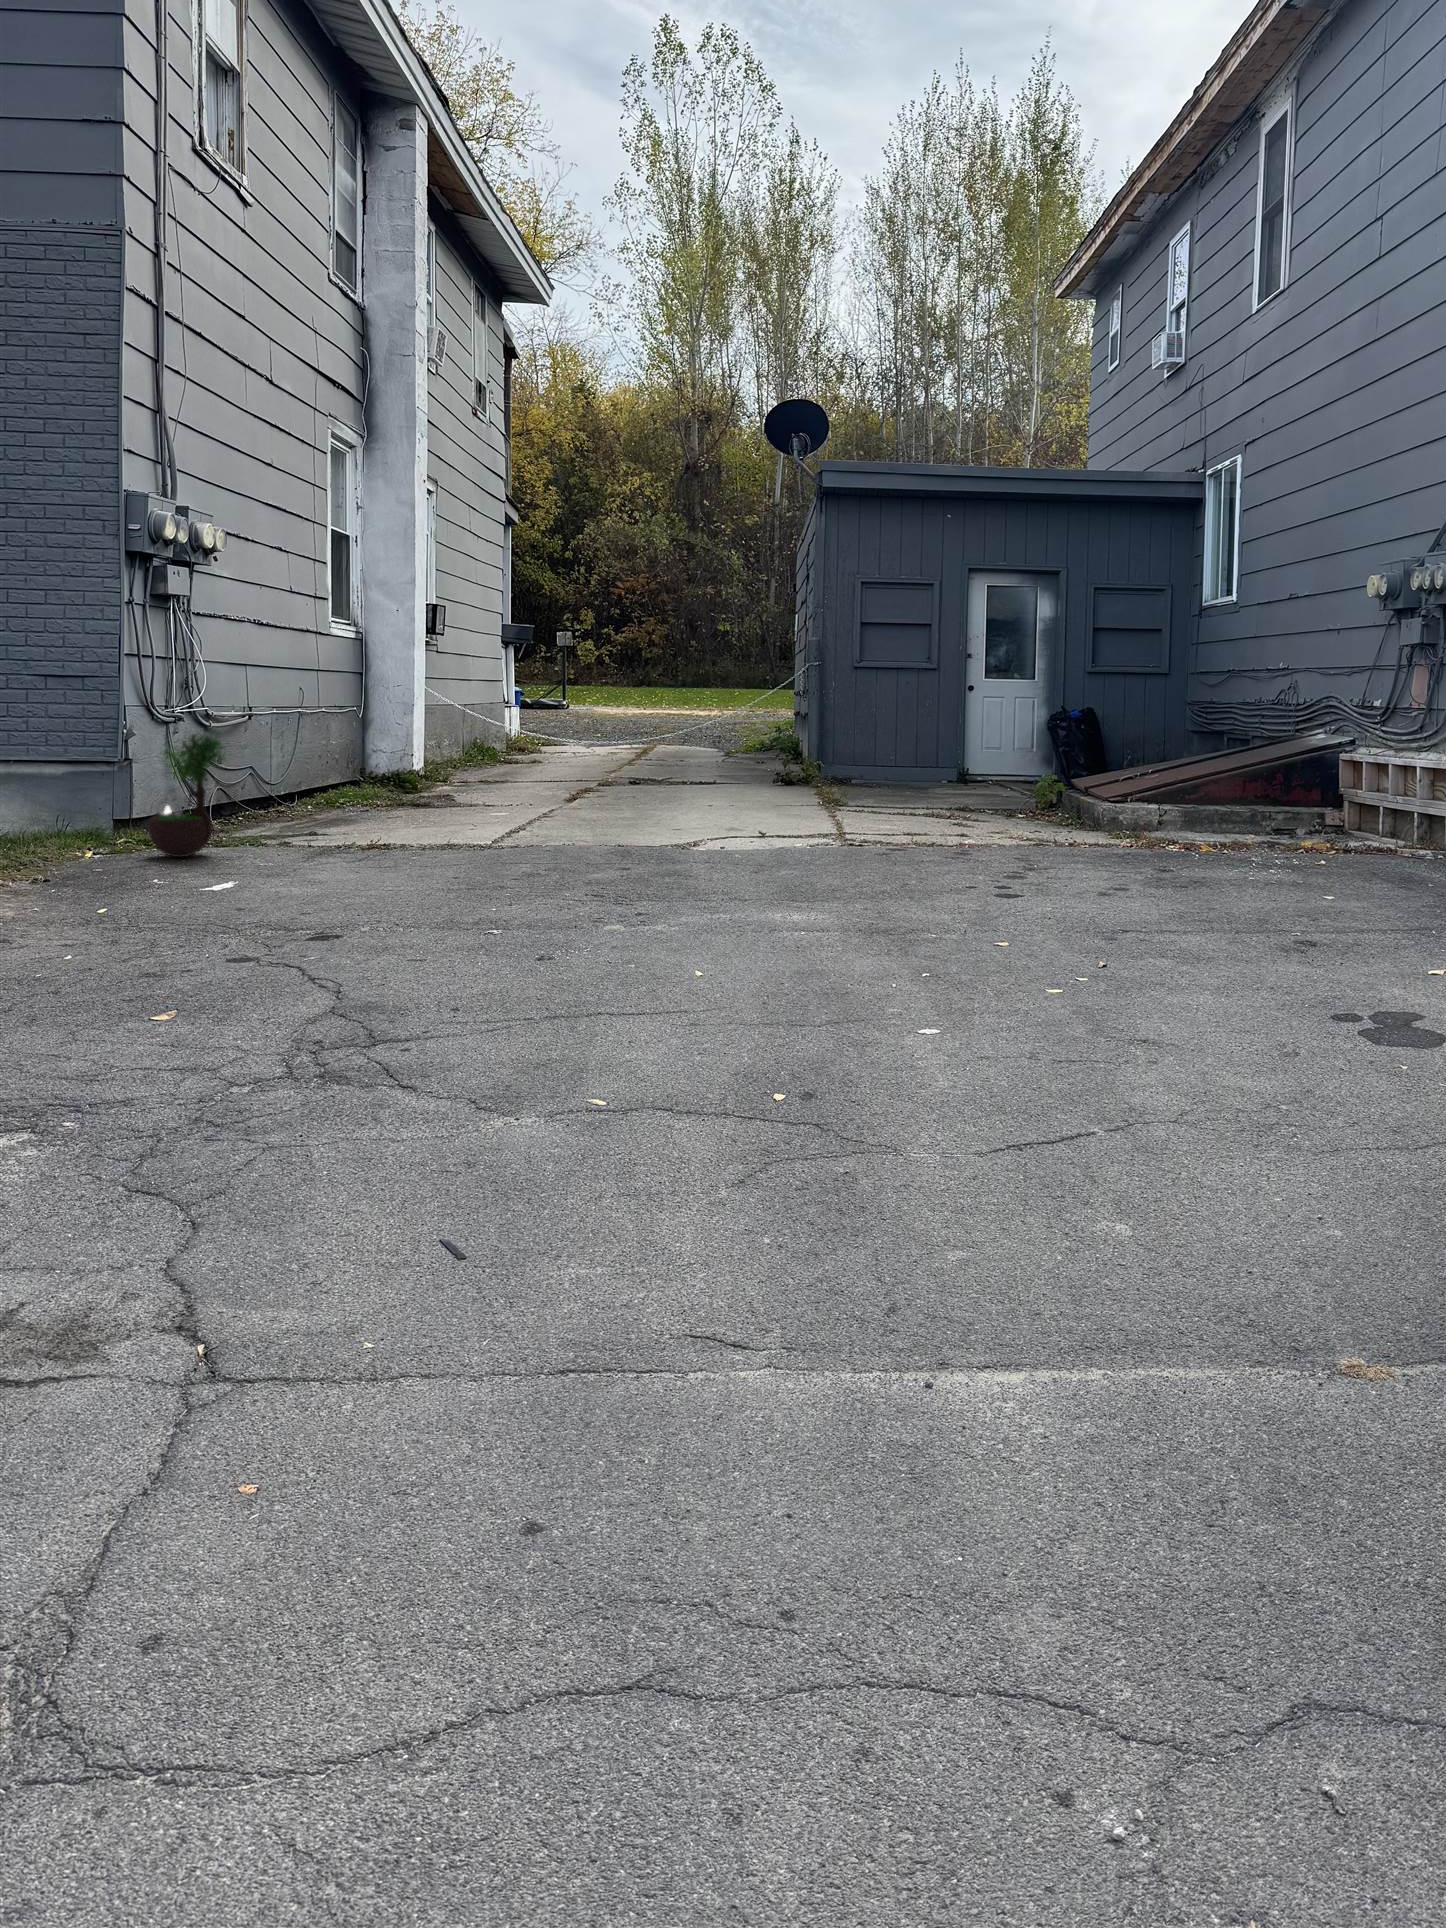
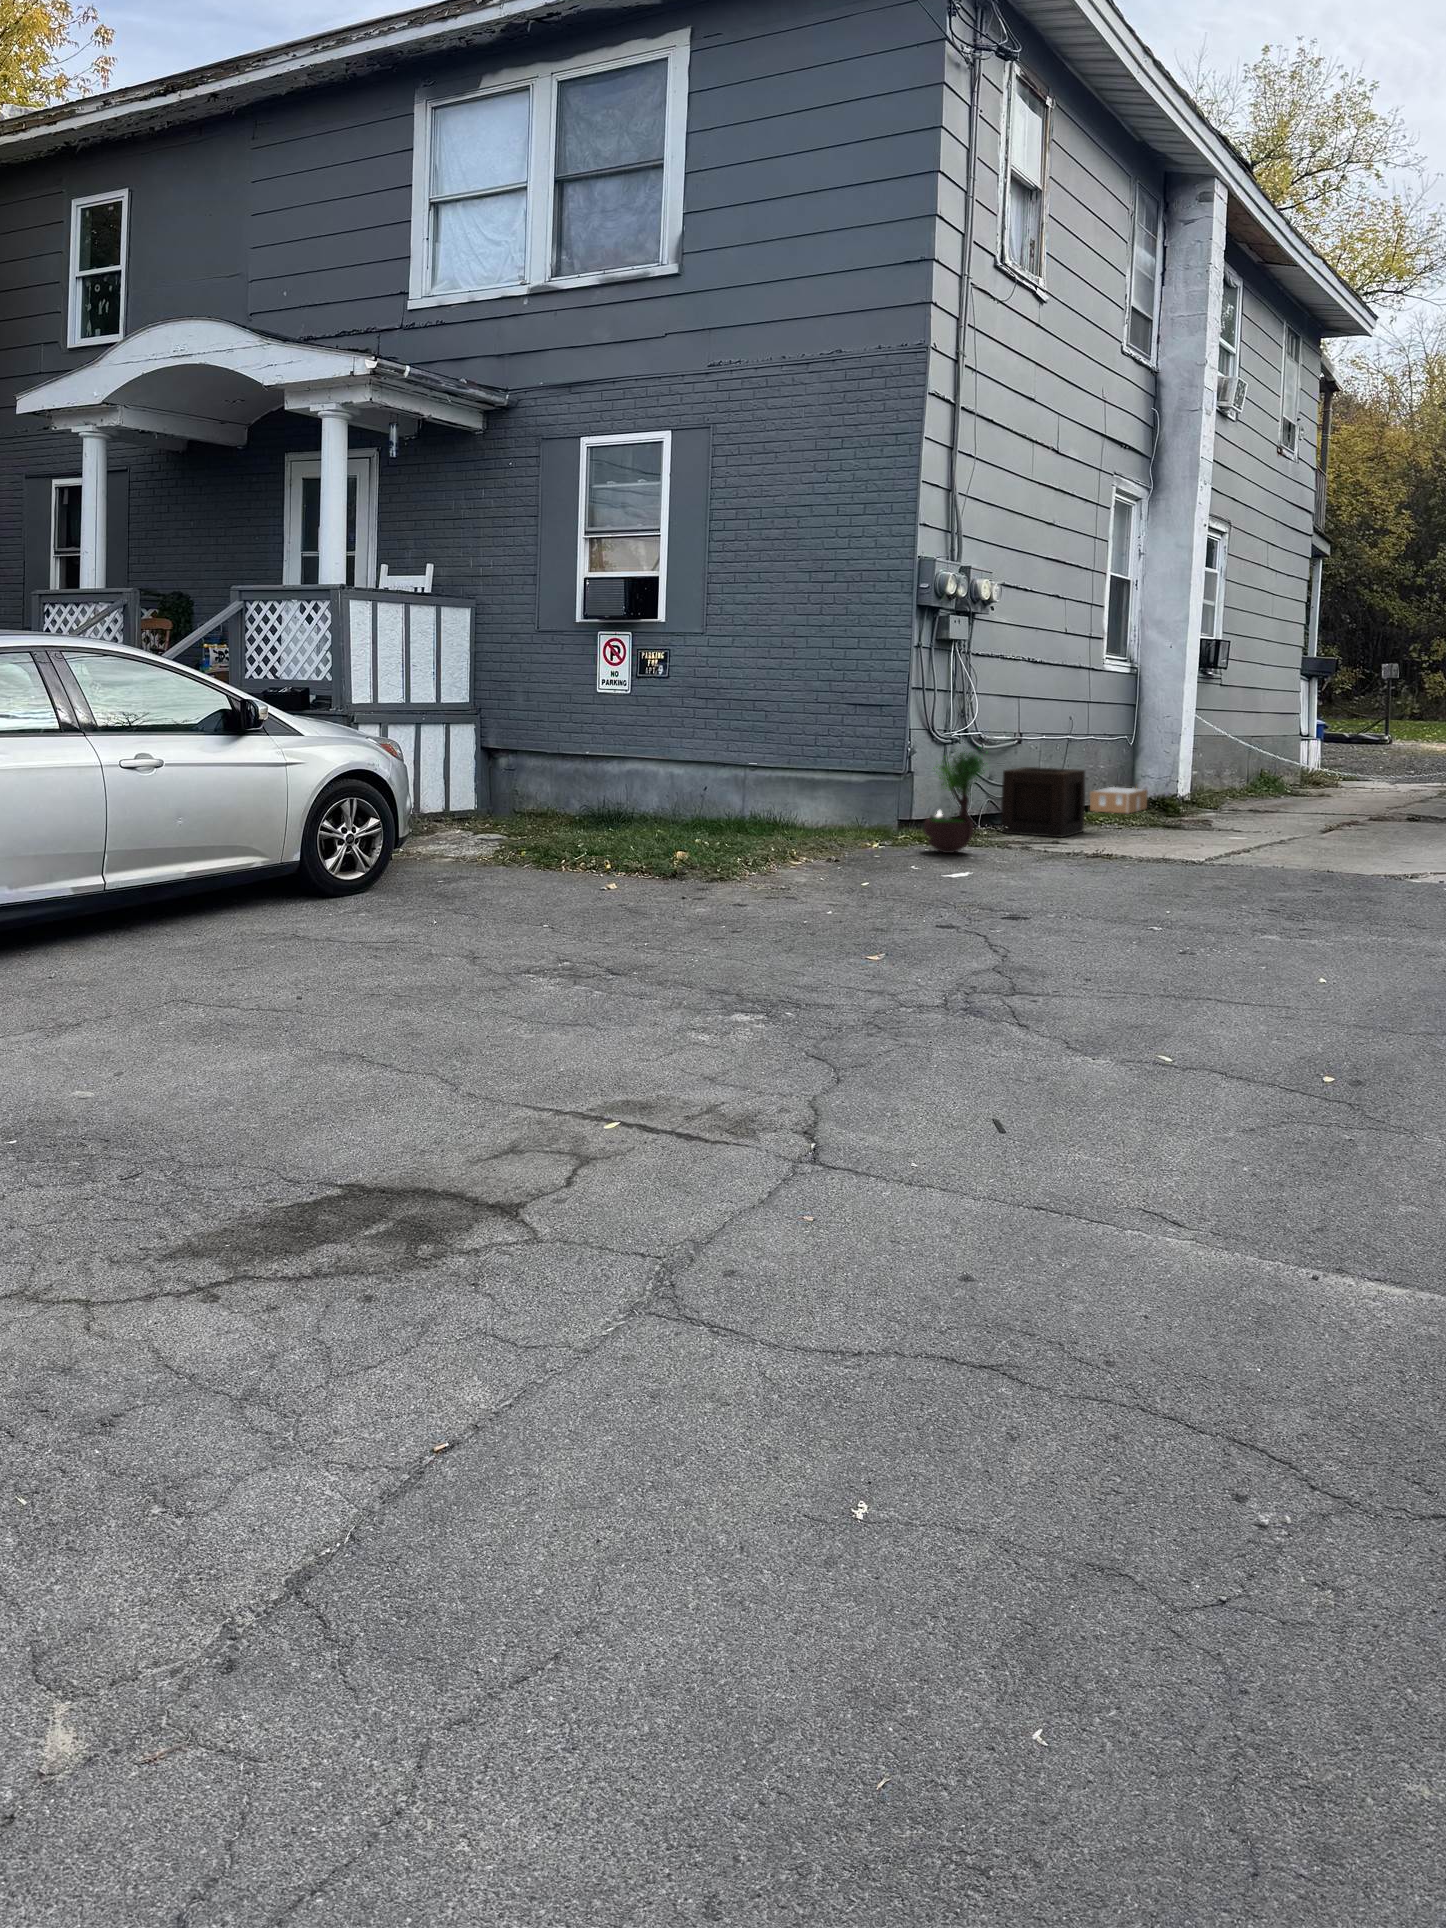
wooden crate: none [232,748,330,827] -> present [1001,767,1085,837]
cardboard box: none [322,761,383,794] -> present [1090,787,1147,813]

